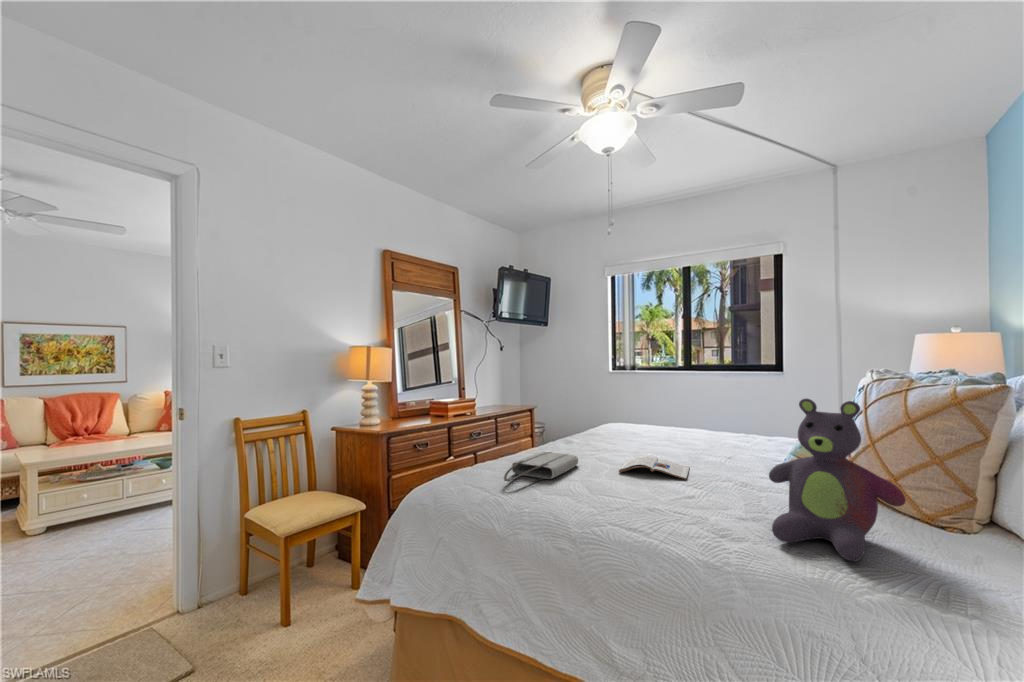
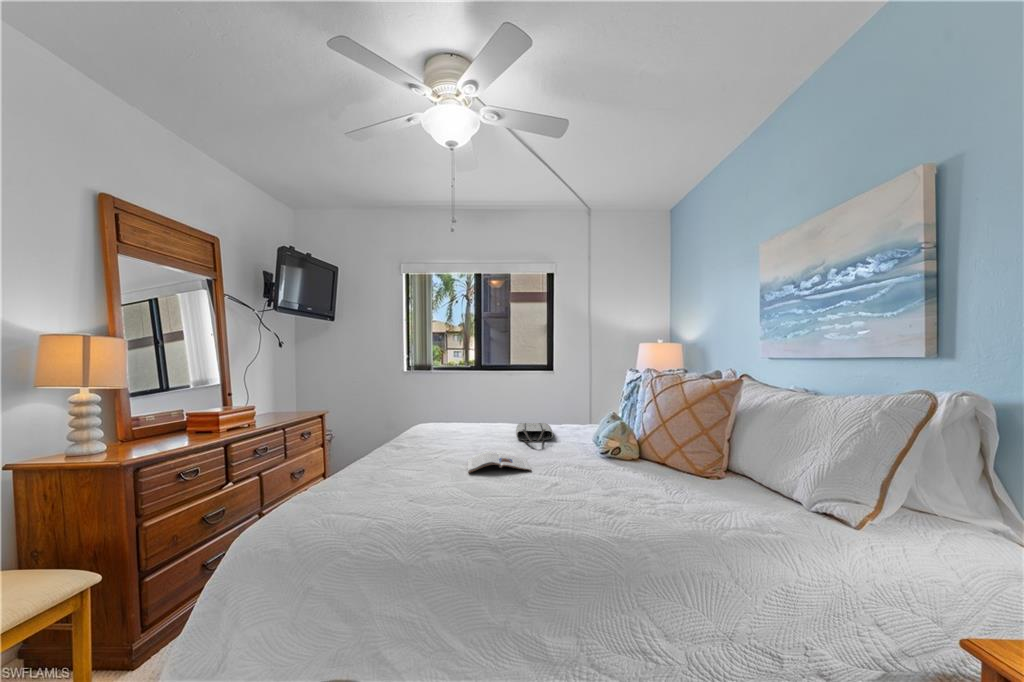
stuffed bear: present [769,399,906,561] -> none [617,392,713,520]
tote bag: present [504,452,578,482] -> present [516,423,553,443]

